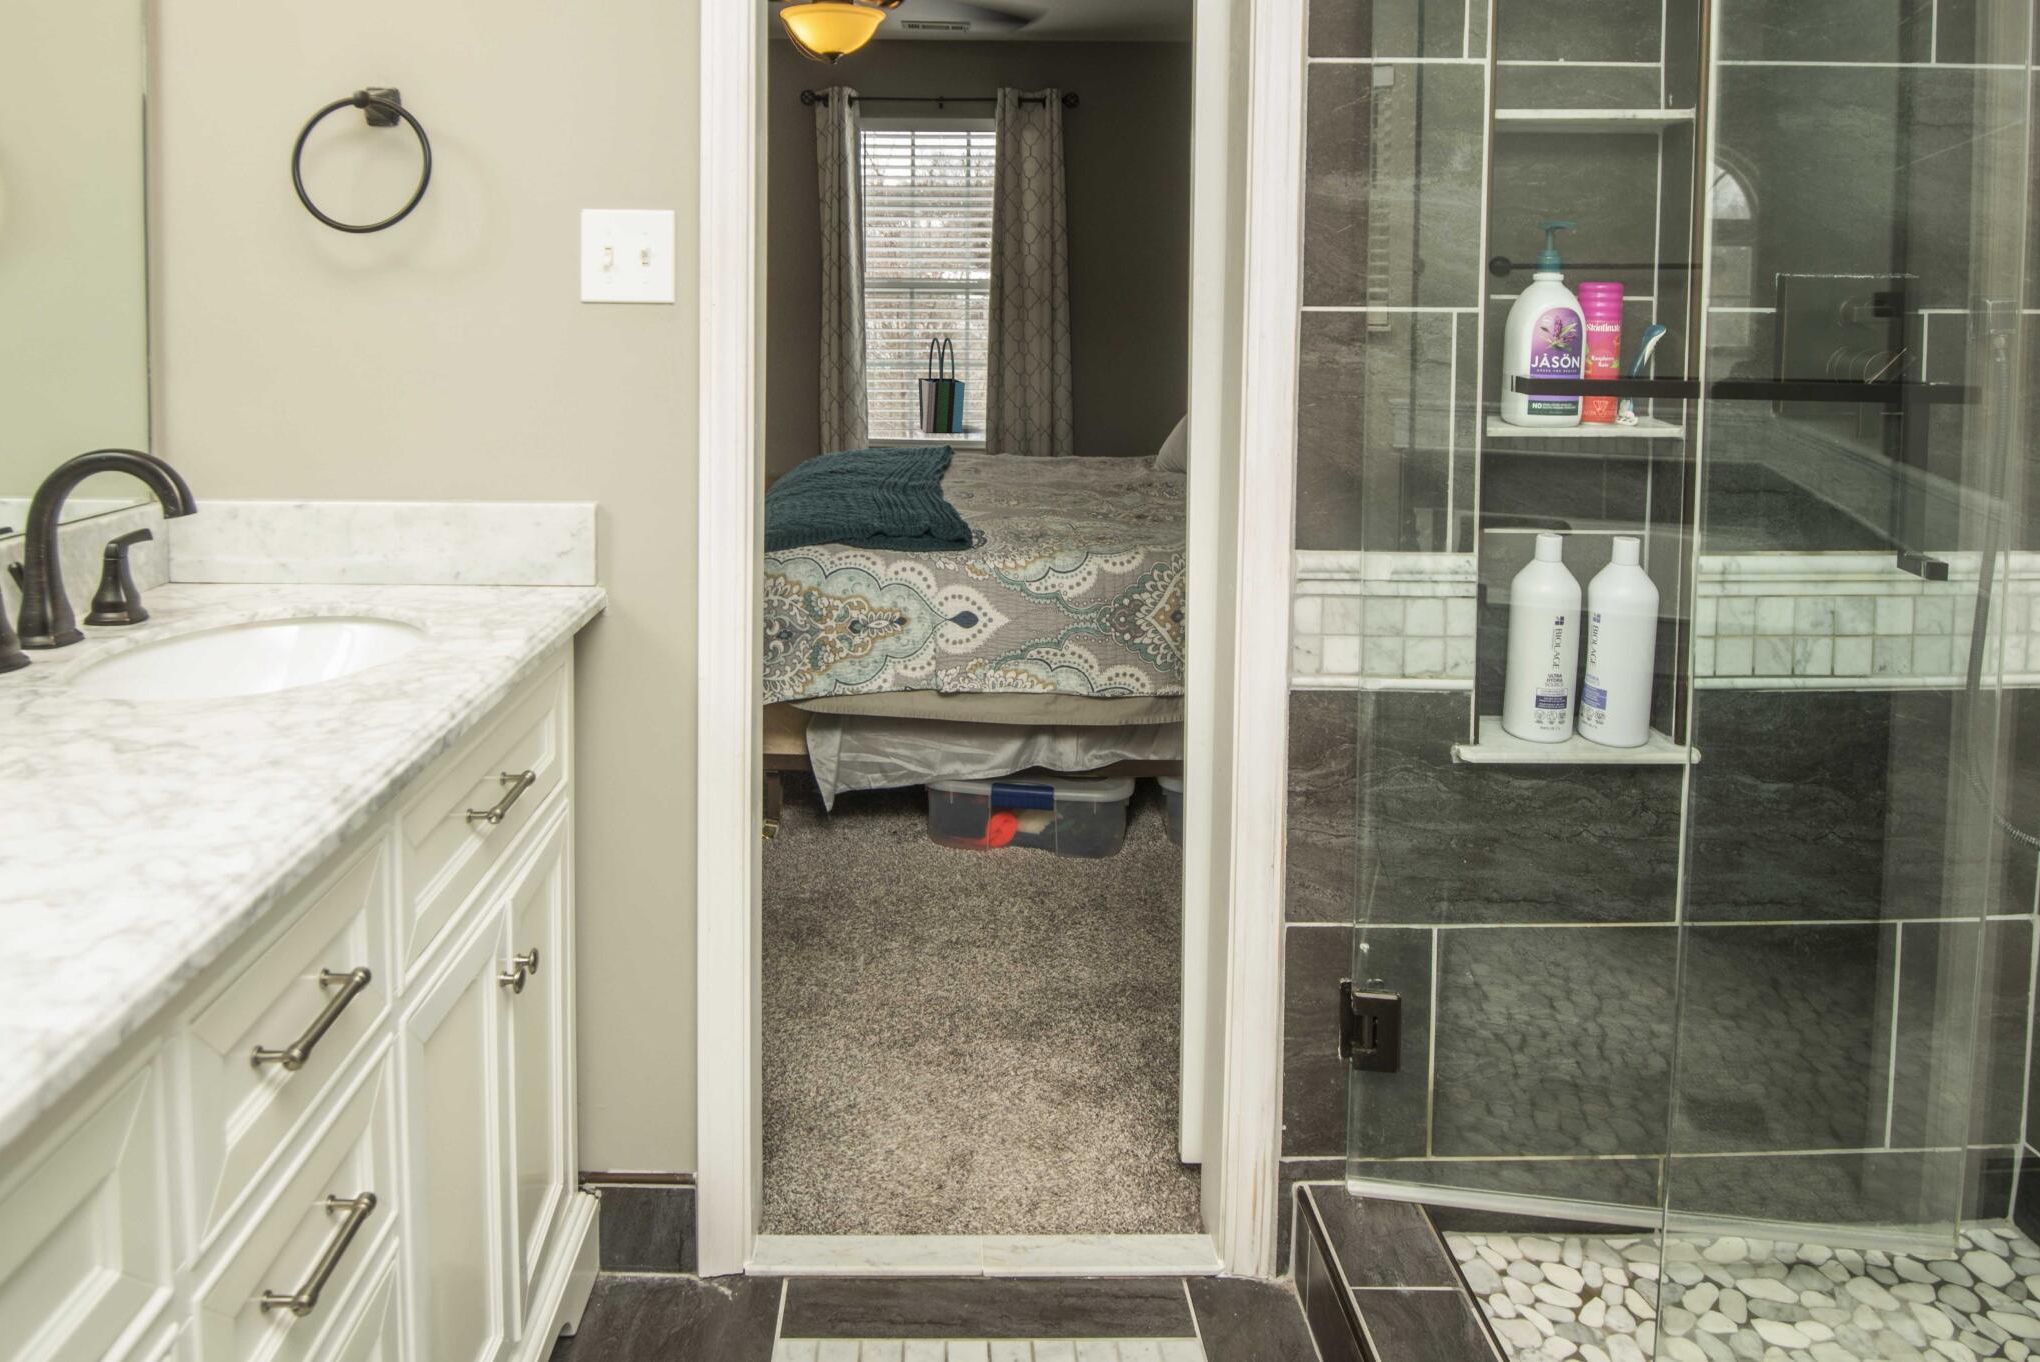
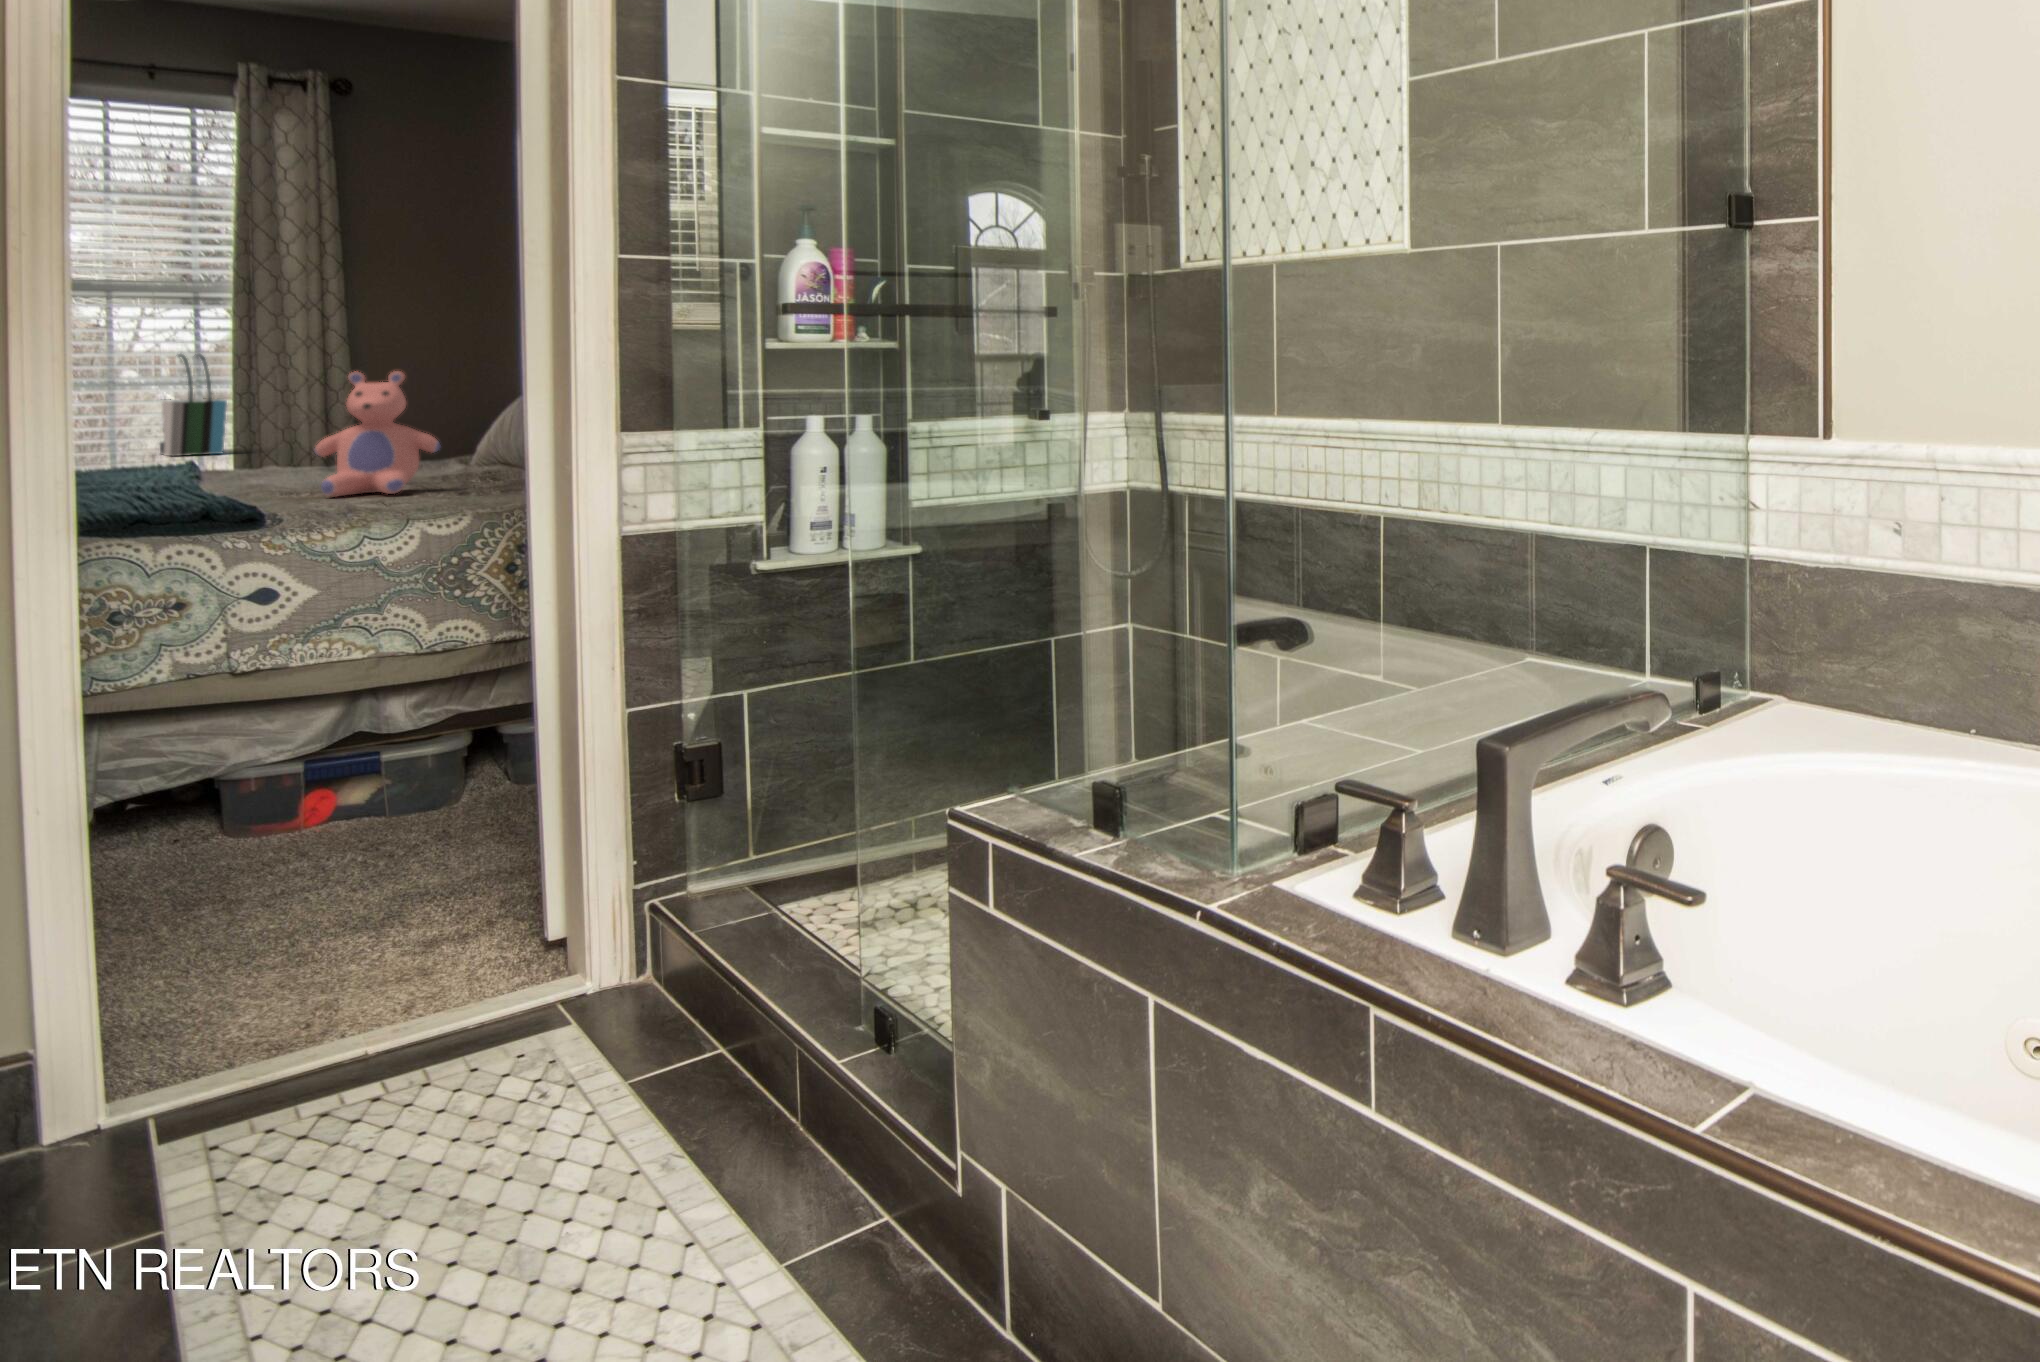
teddy bear: none [1015,381,1117,514] -> present [315,371,441,497]

